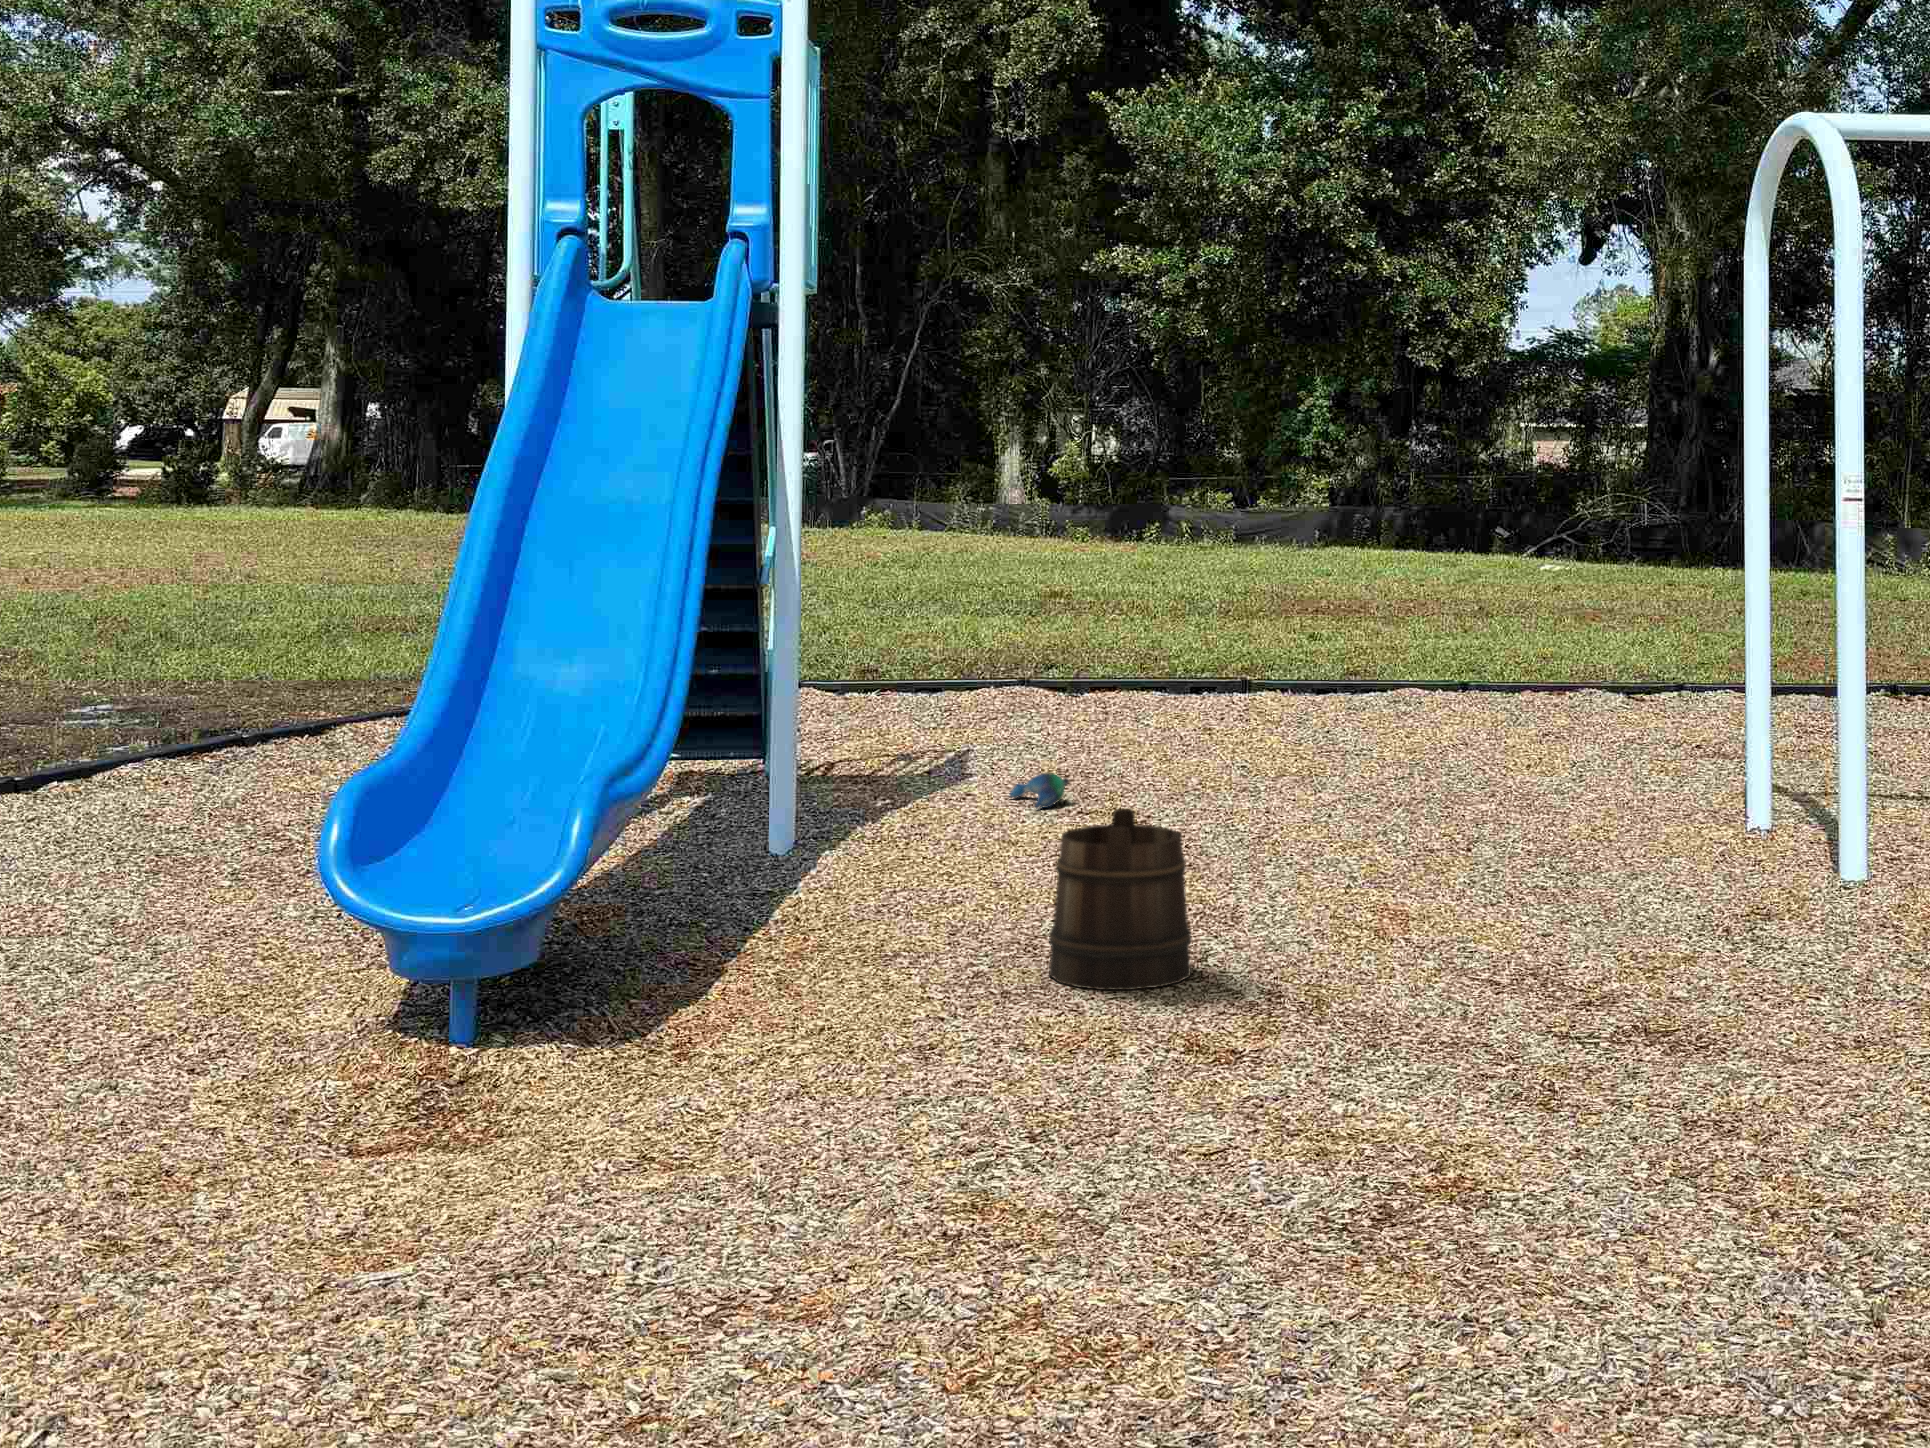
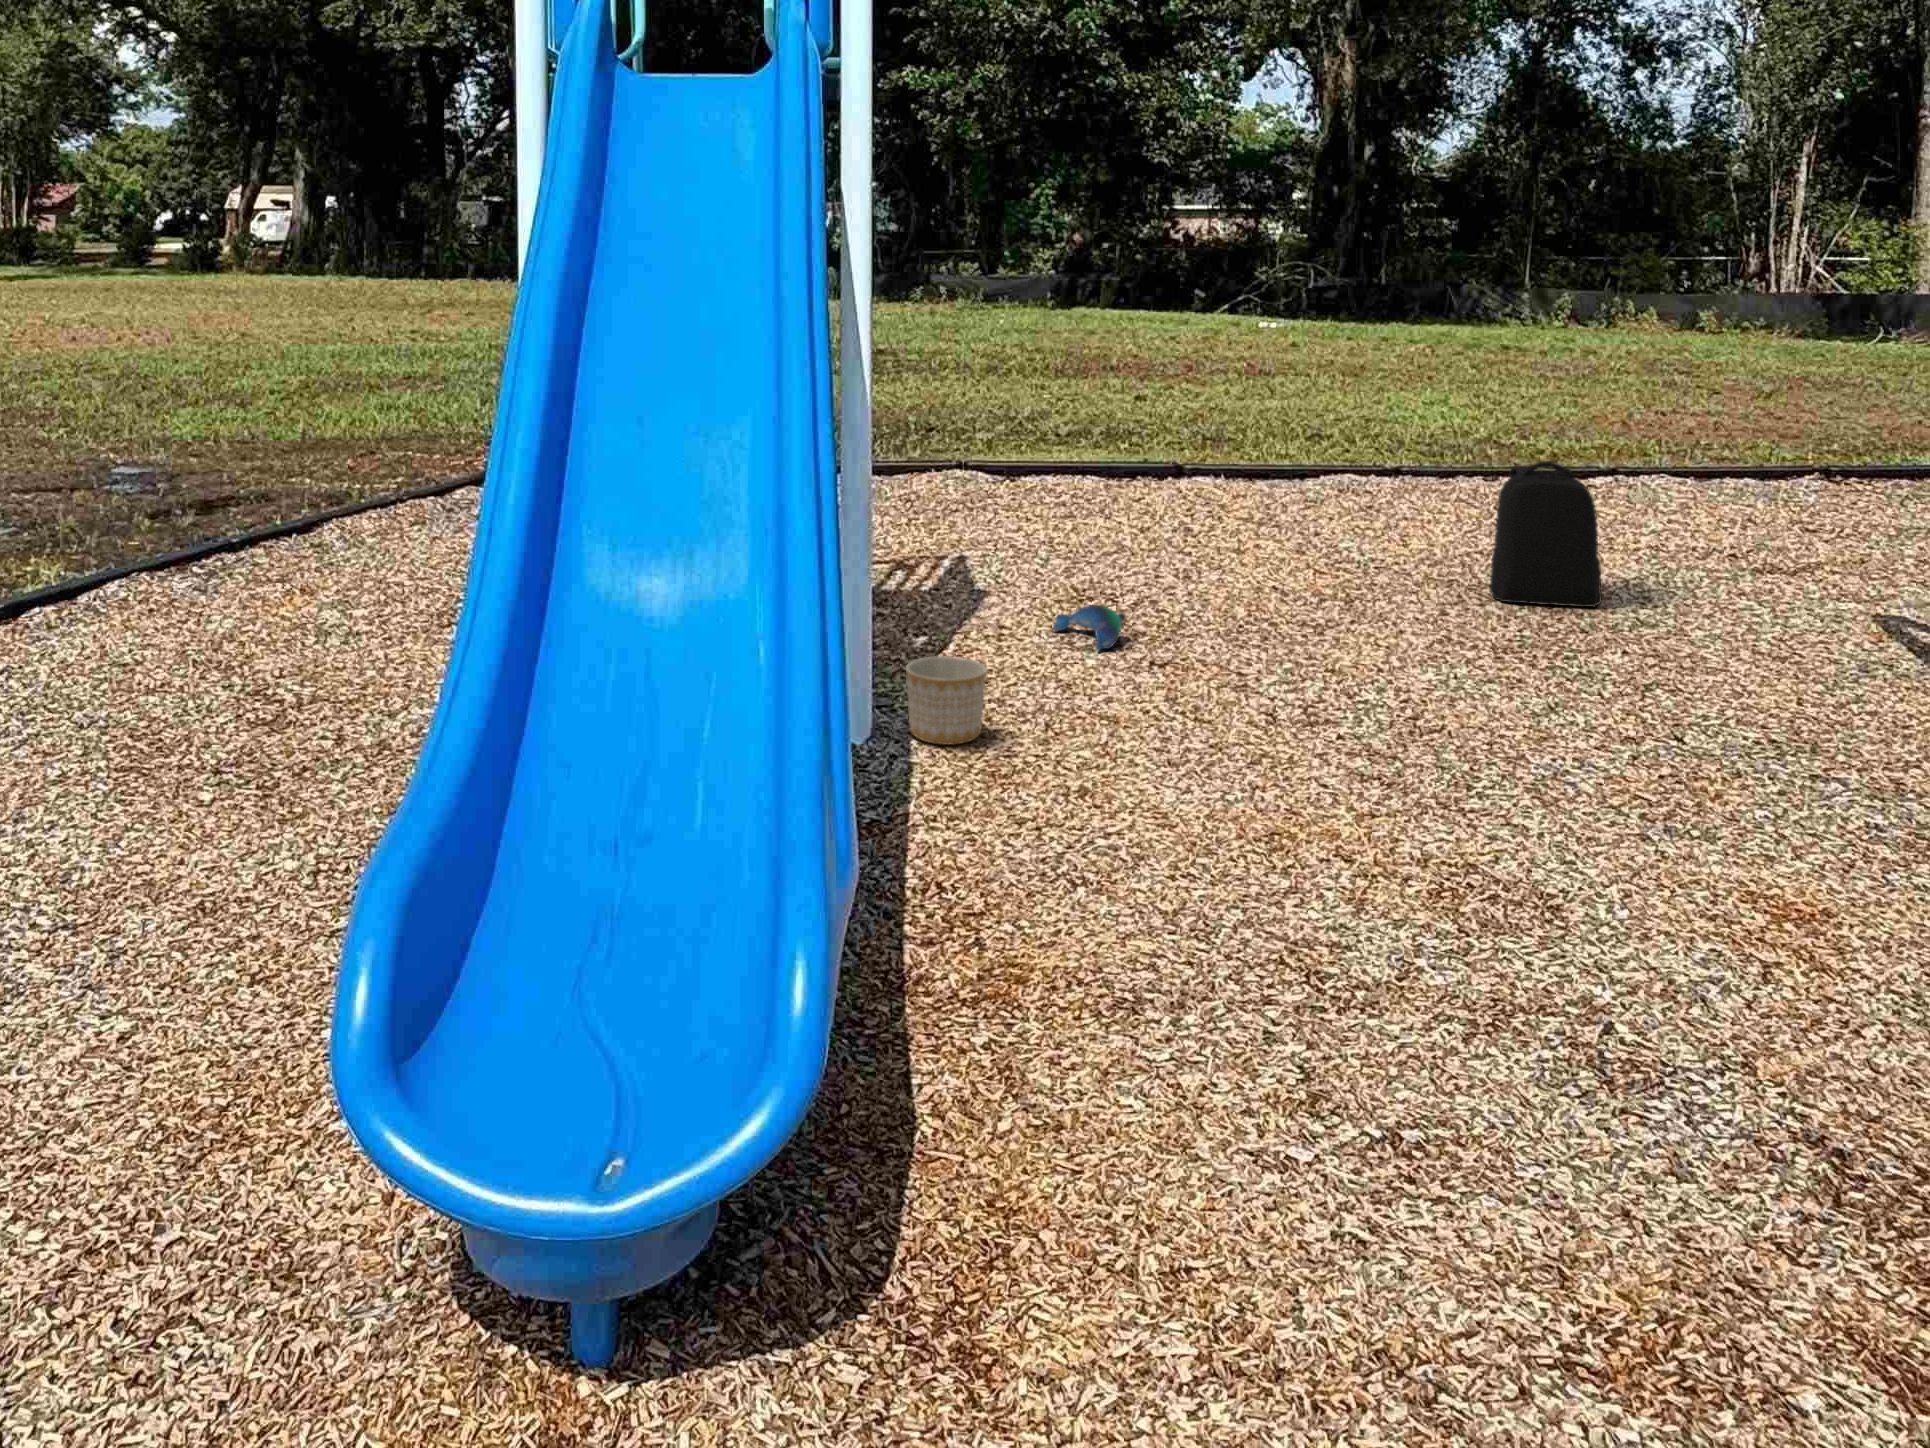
backpack: none [1438,649,1534,784] -> present [1489,461,1602,608]
planter: none [825,788,893,856] -> present [906,656,986,745]
bucket: present [1049,808,1192,990] -> none [1419,816,1662,1144]

